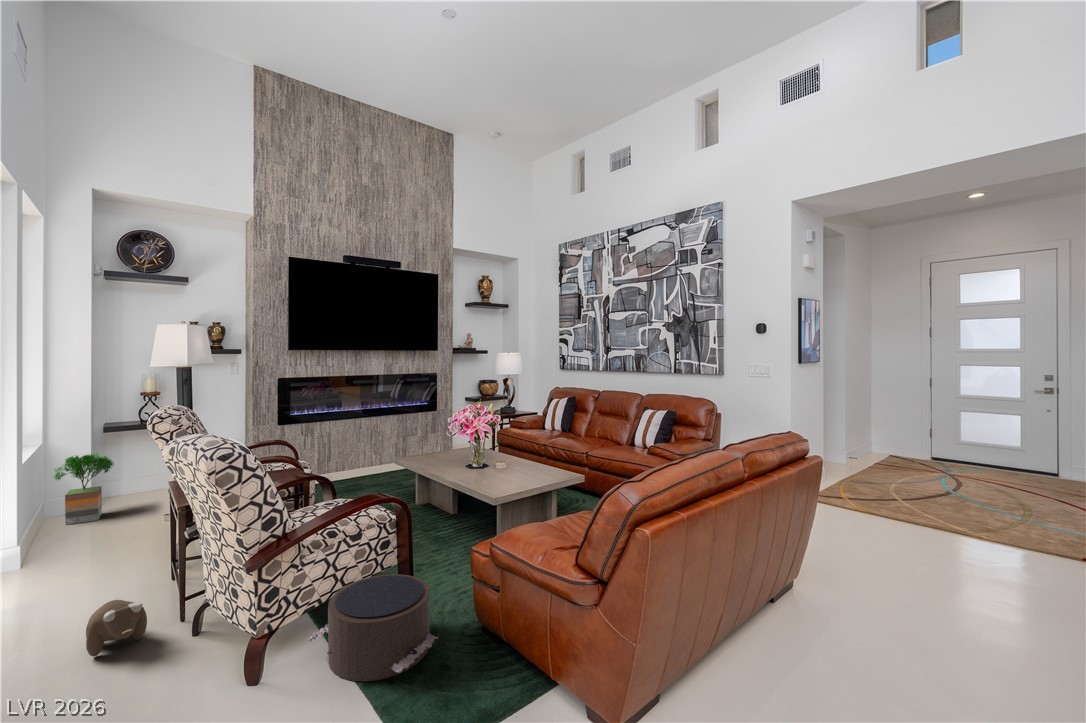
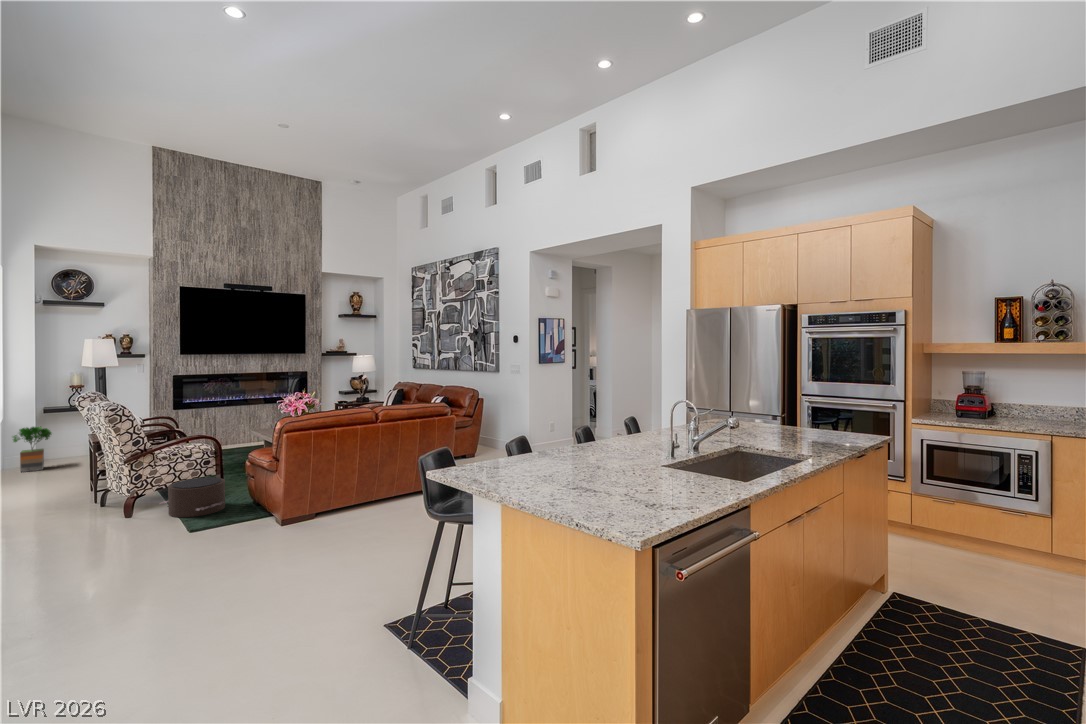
plush toy: present [86,600,147,657] -> none [46,488,77,513]

